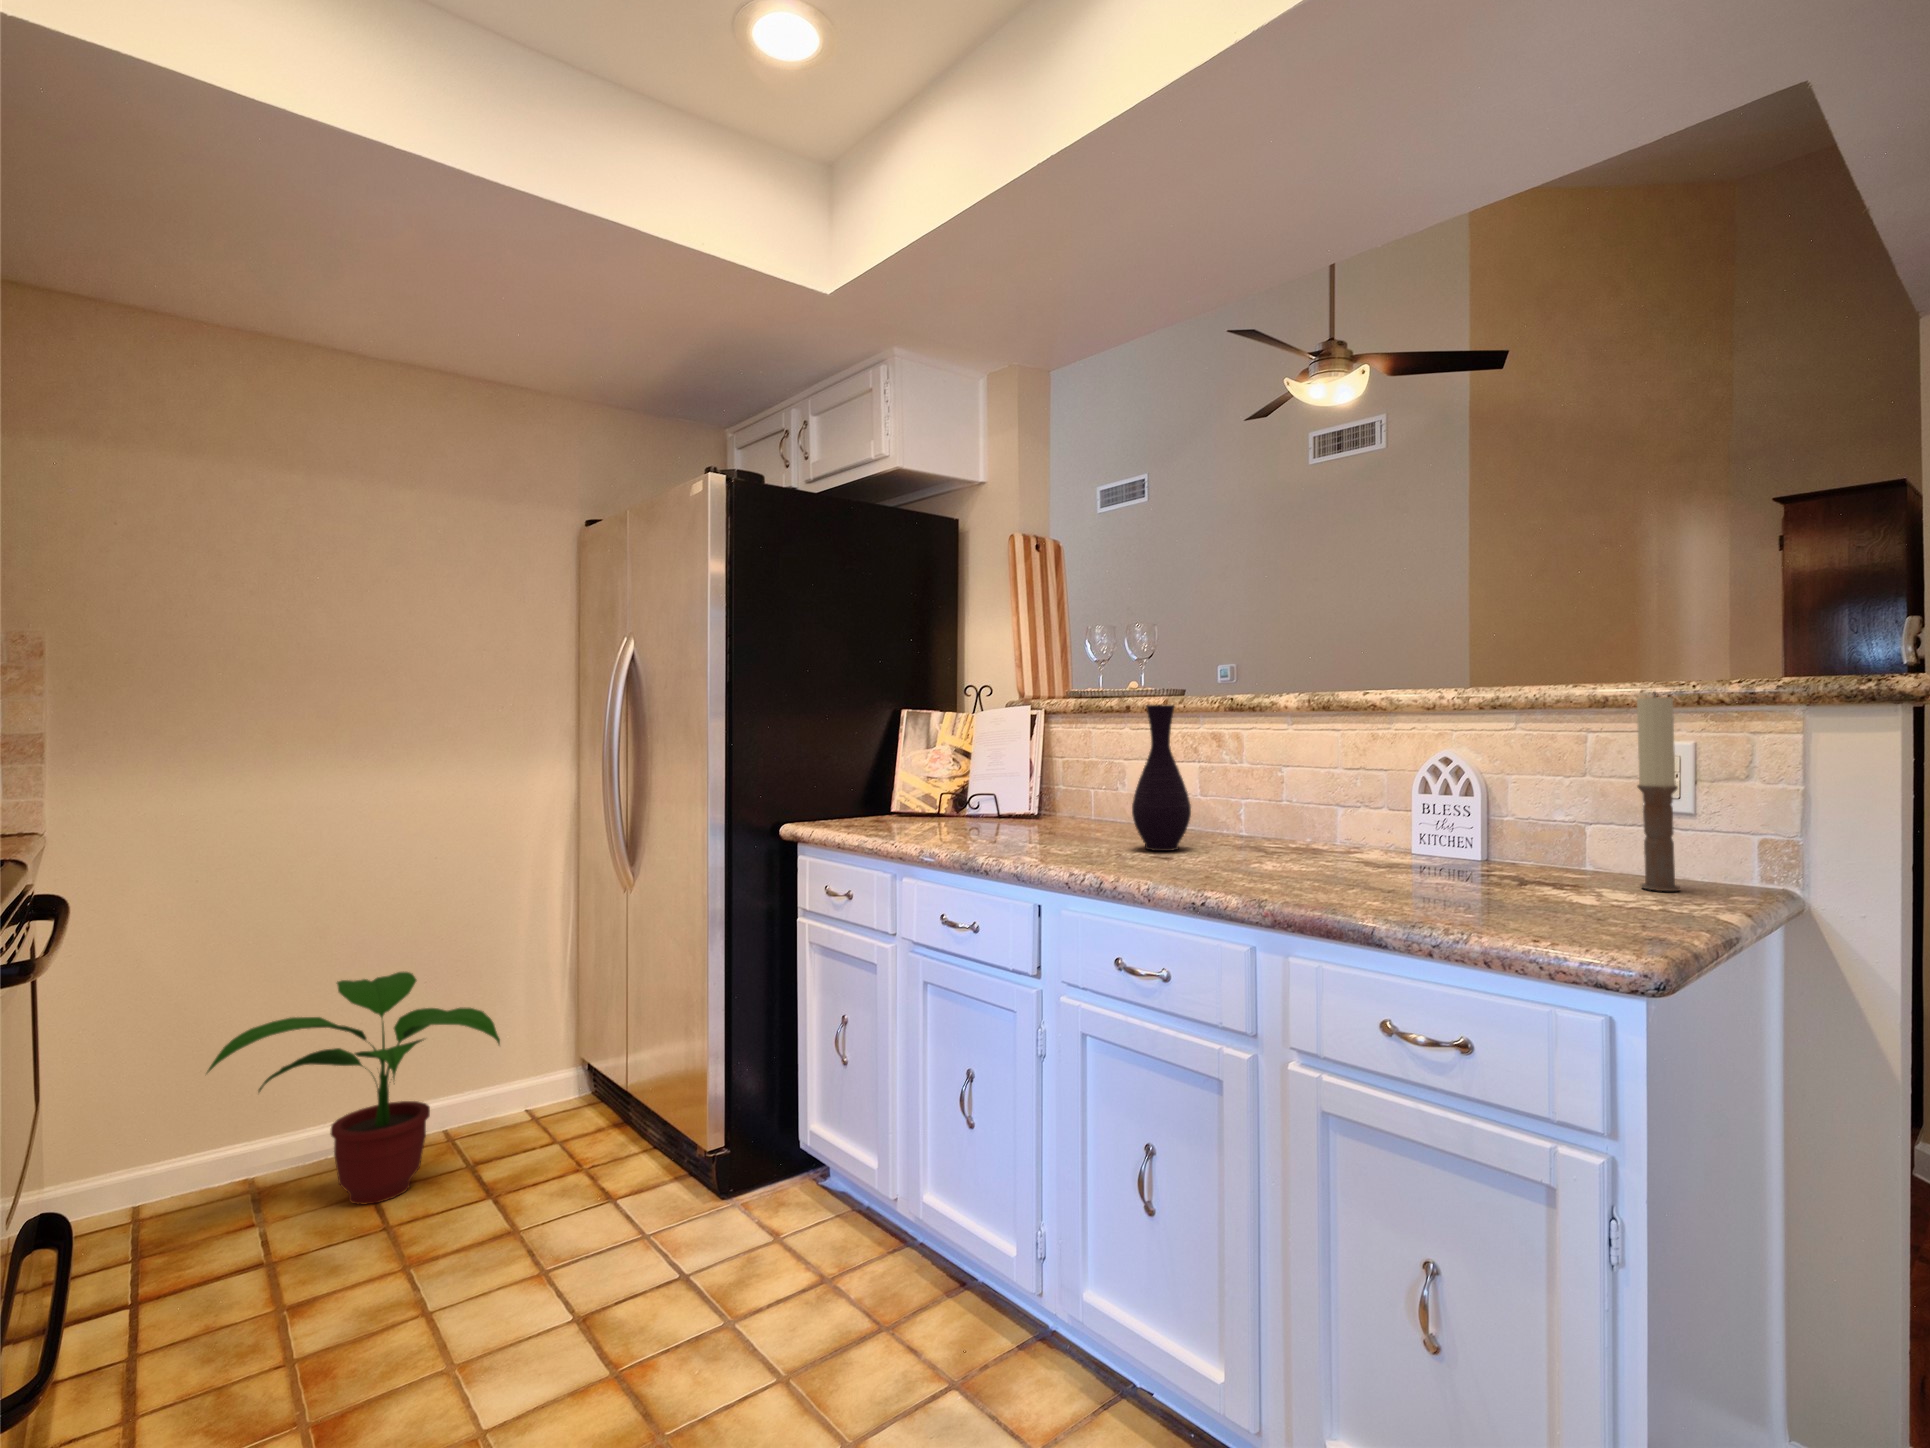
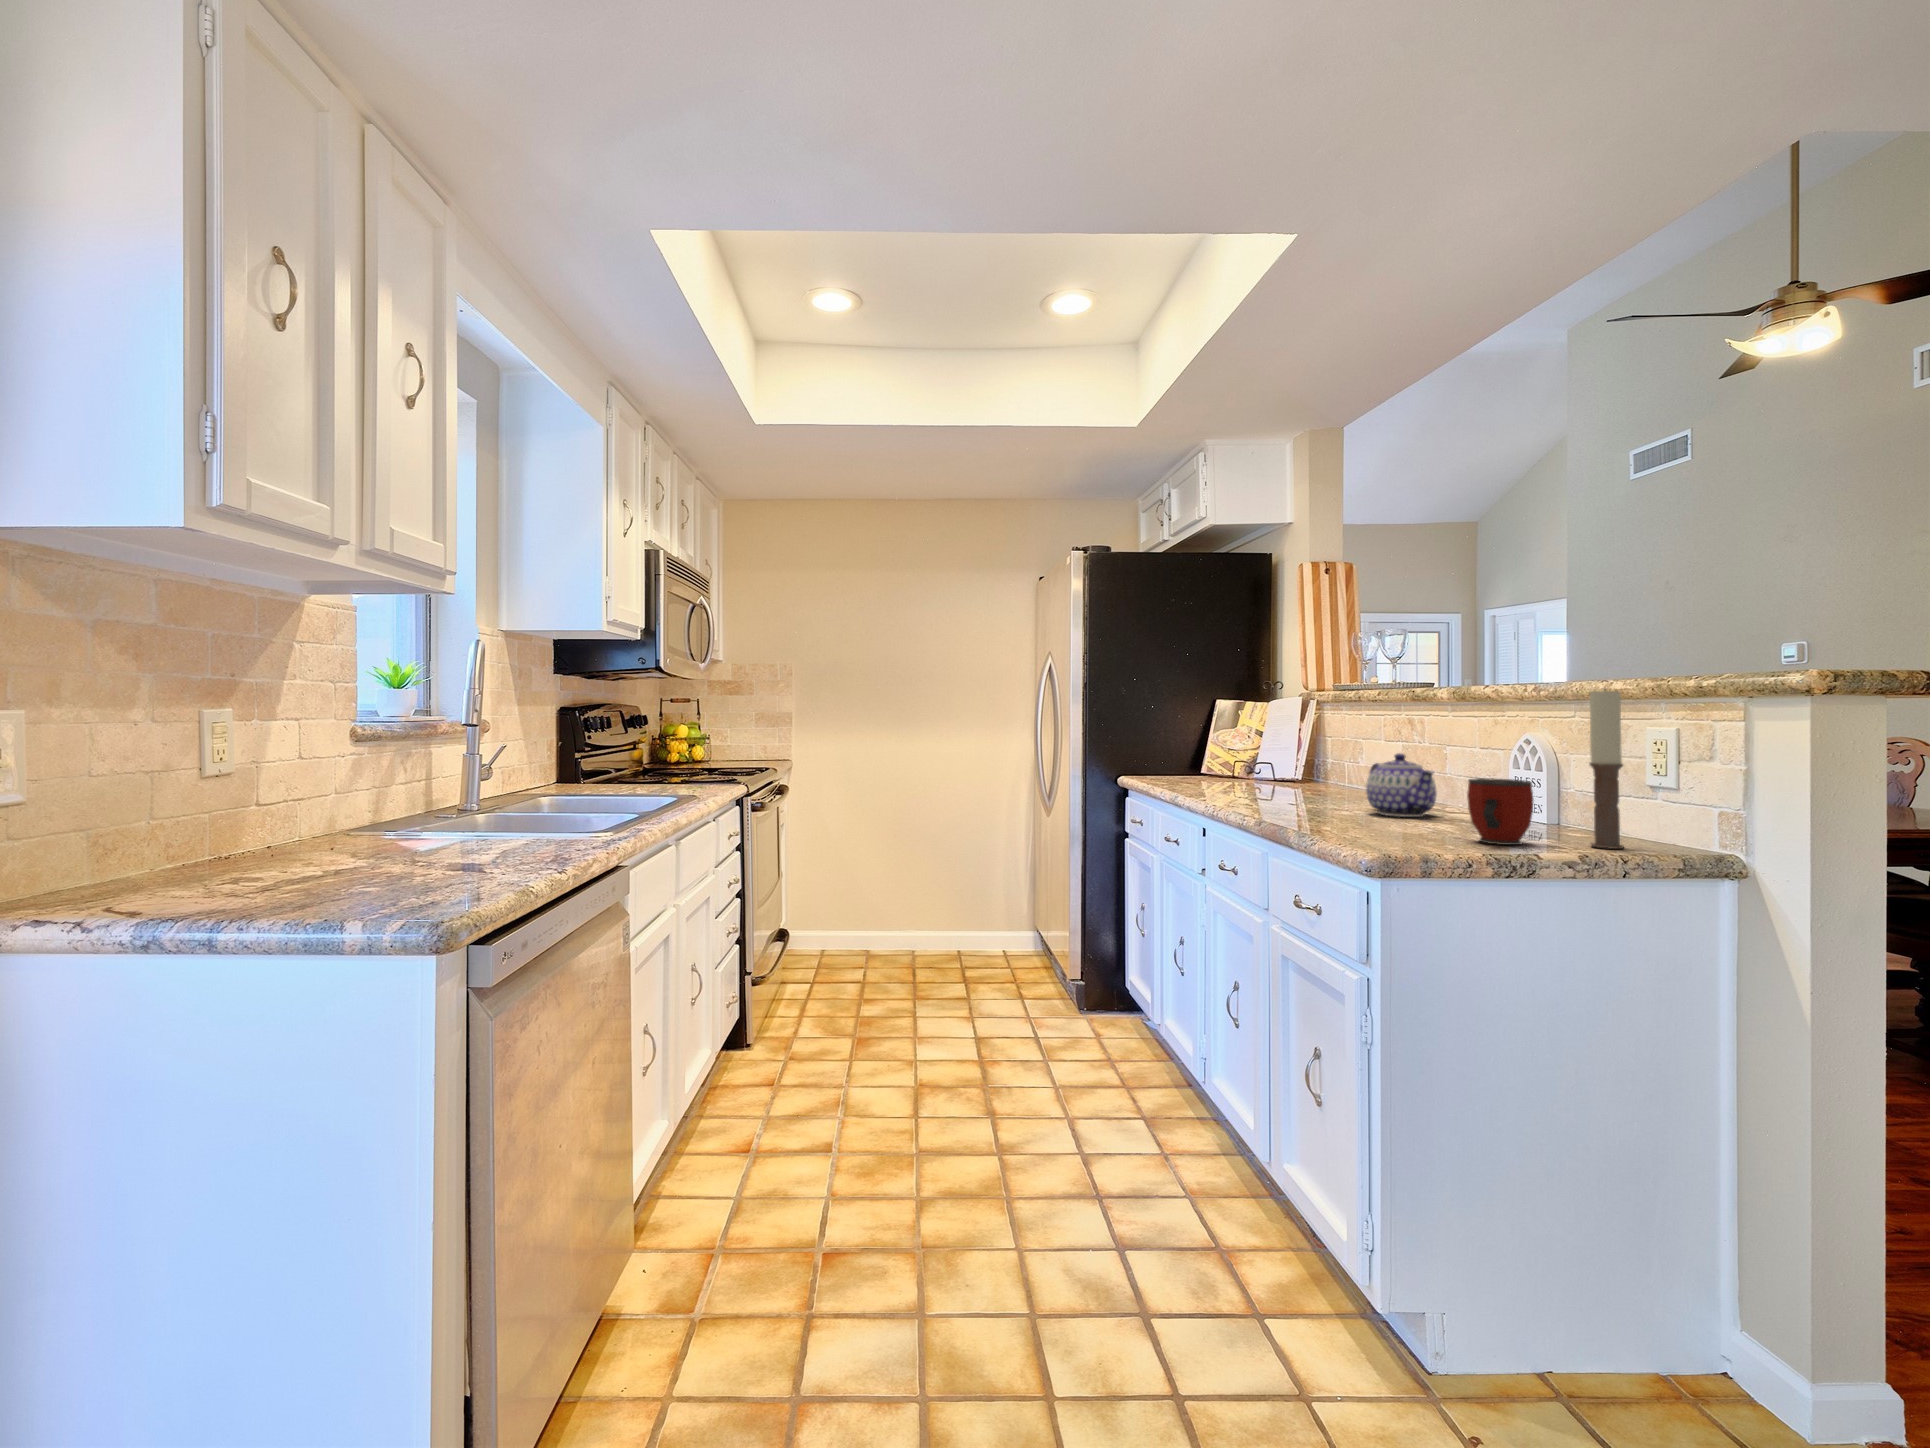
vase: present [1132,705,1191,851] -> none [1301,695,1349,804]
teapot: none [1244,780,1370,864] -> present [1366,754,1437,817]
mug: none [1524,811,1610,901] -> present [1467,778,1533,845]
potted plant: present [207,972,500,1205] -> none [840,850,971,972]

